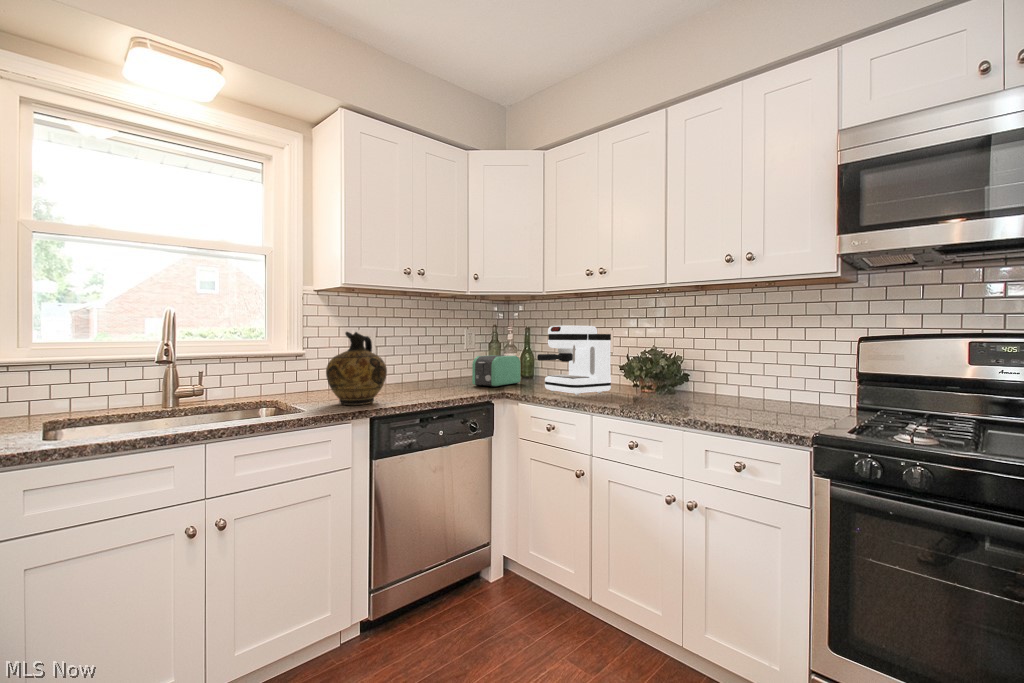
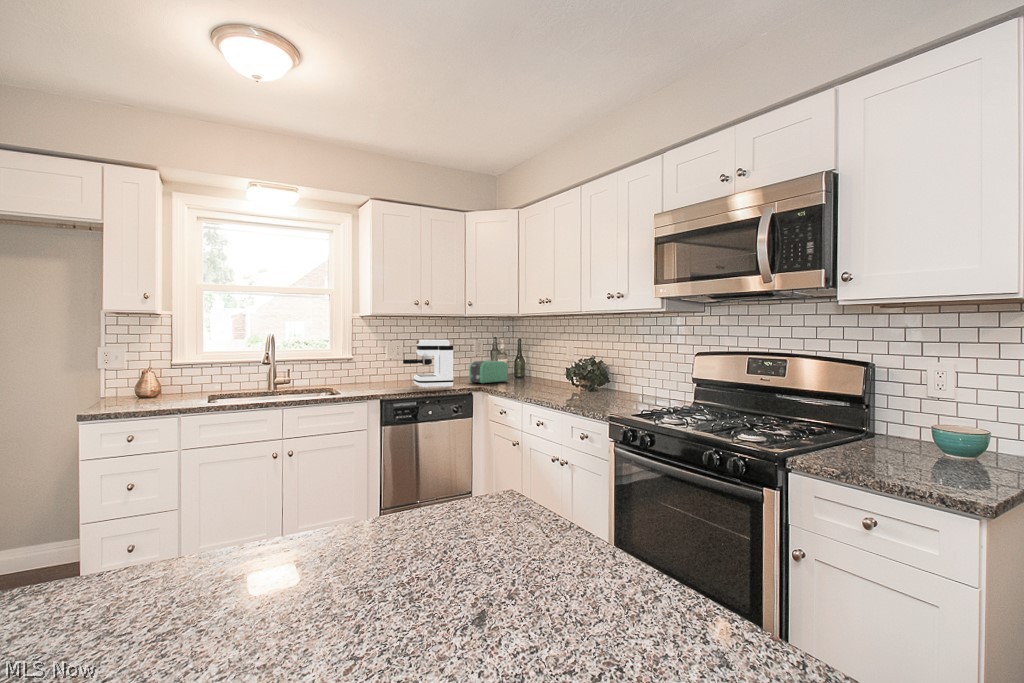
coffee maker: present [537,326,611,395] -> present [403,340,453,388]
ceramic jug: present [326,332,387,405] -> none [357,345,396,392]

